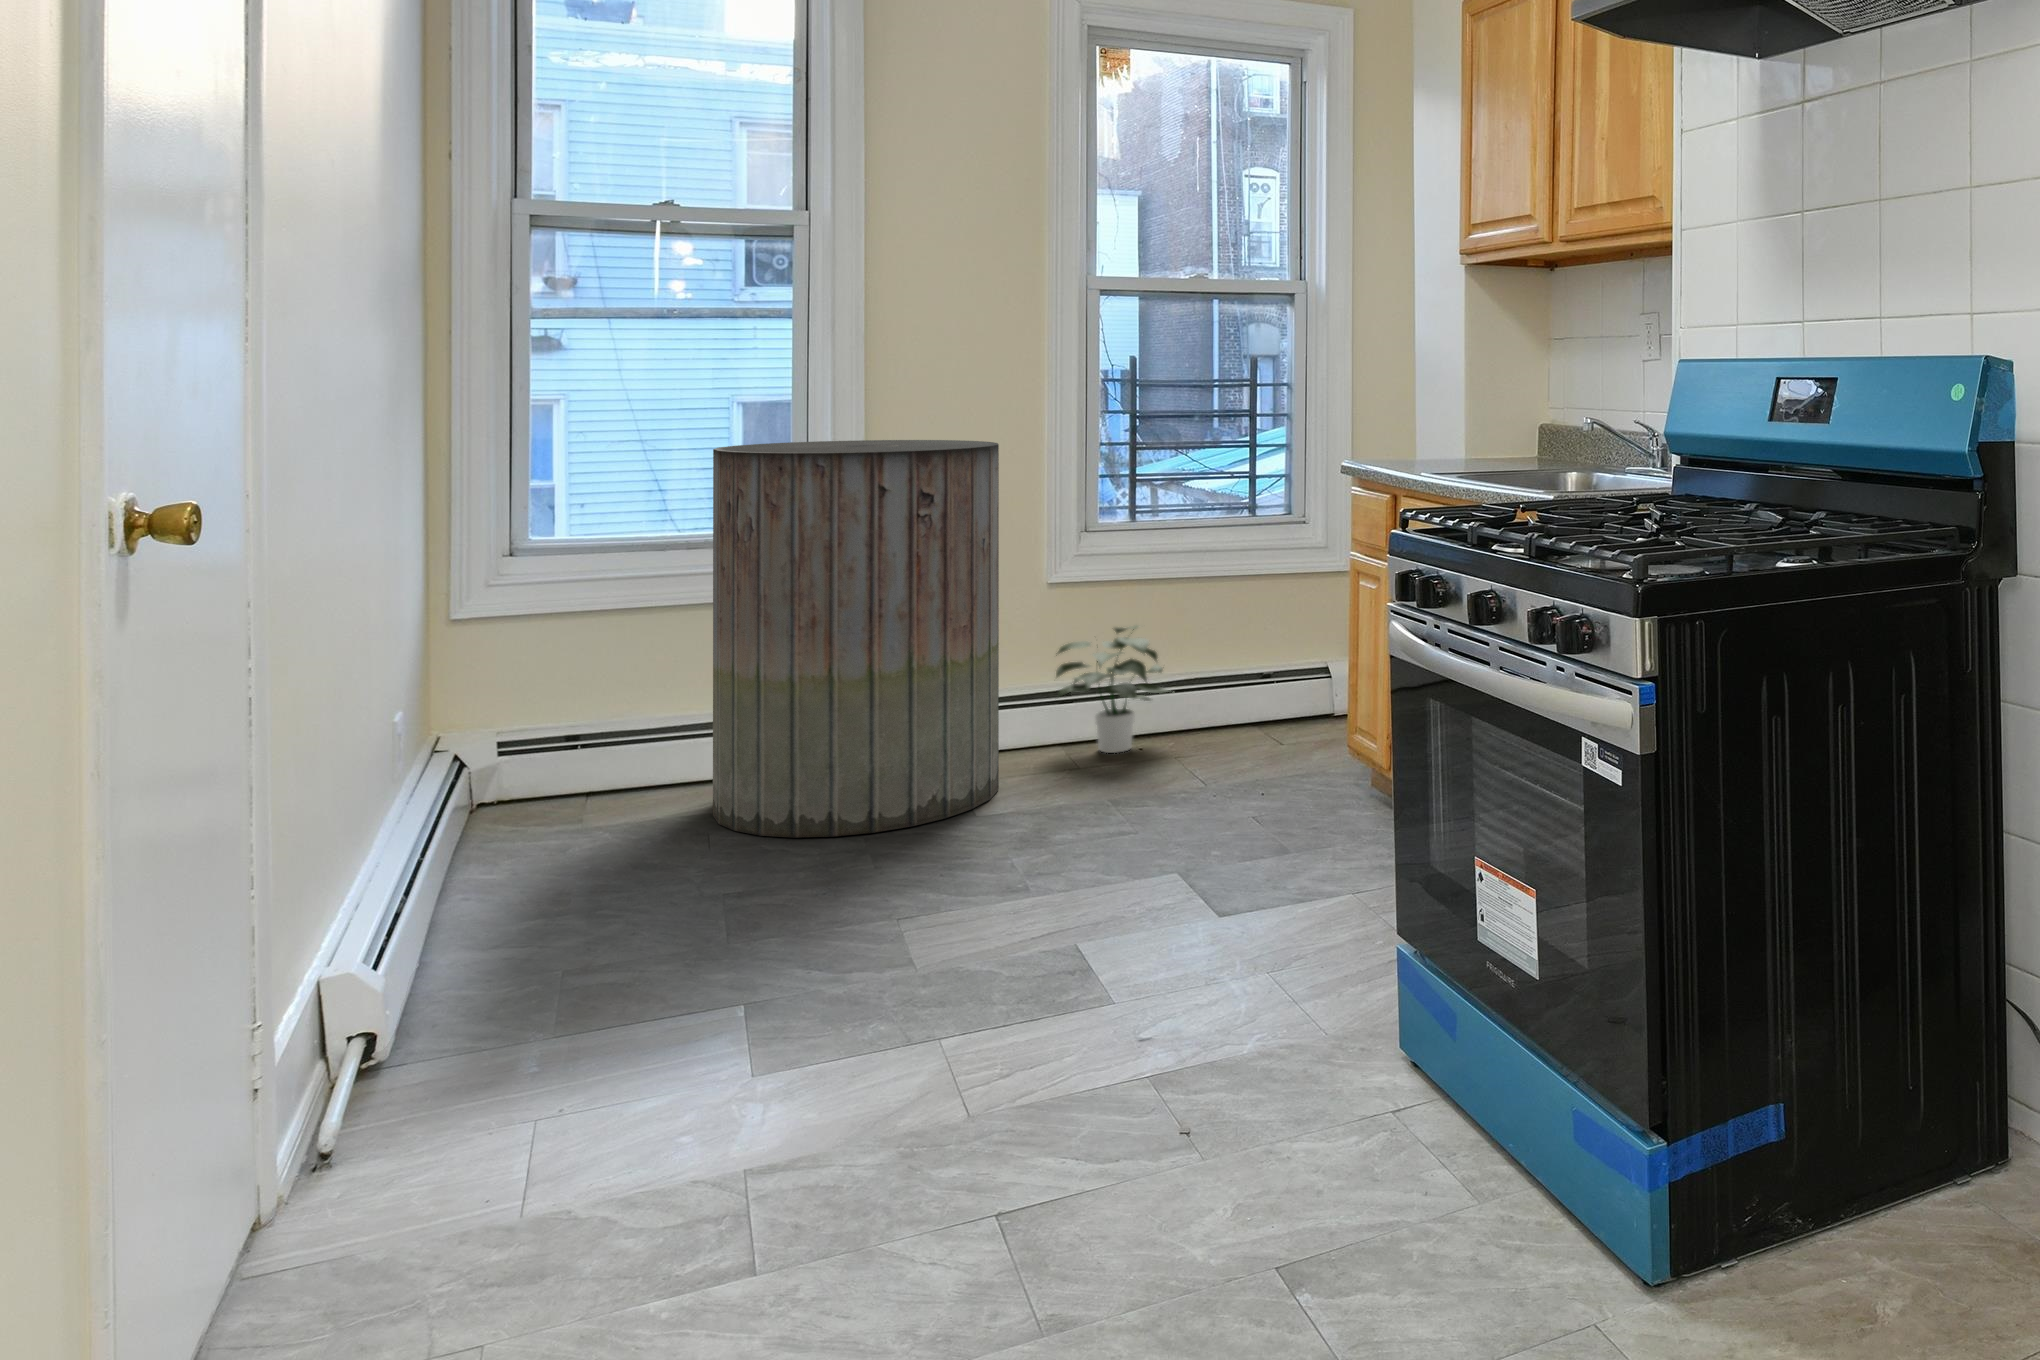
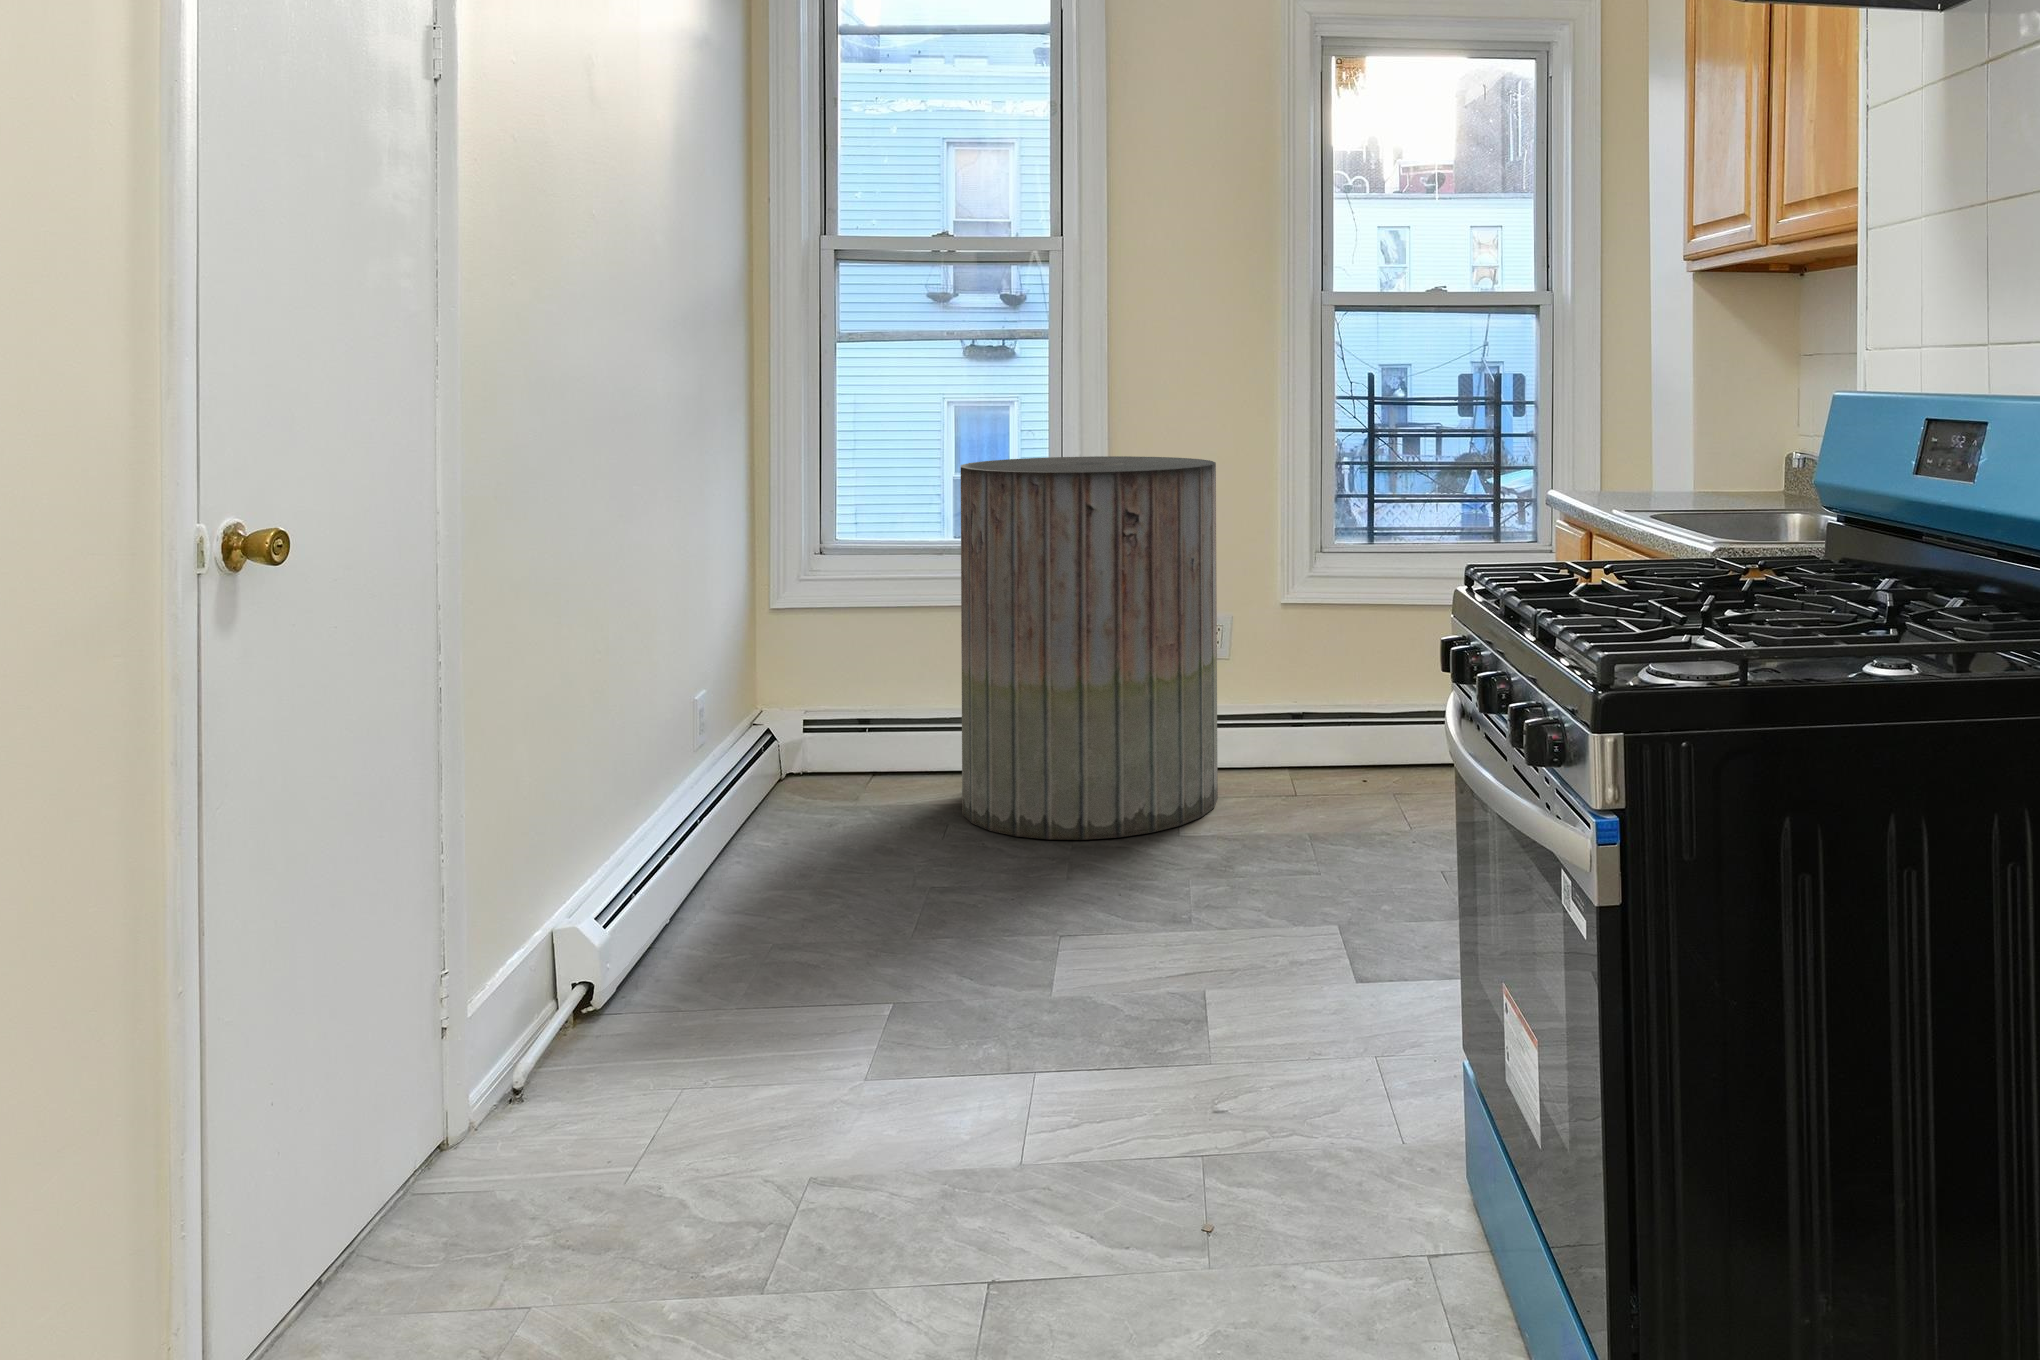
potted plant: present [1056,626,1171,753] -> none [1282,650,1404,779]

